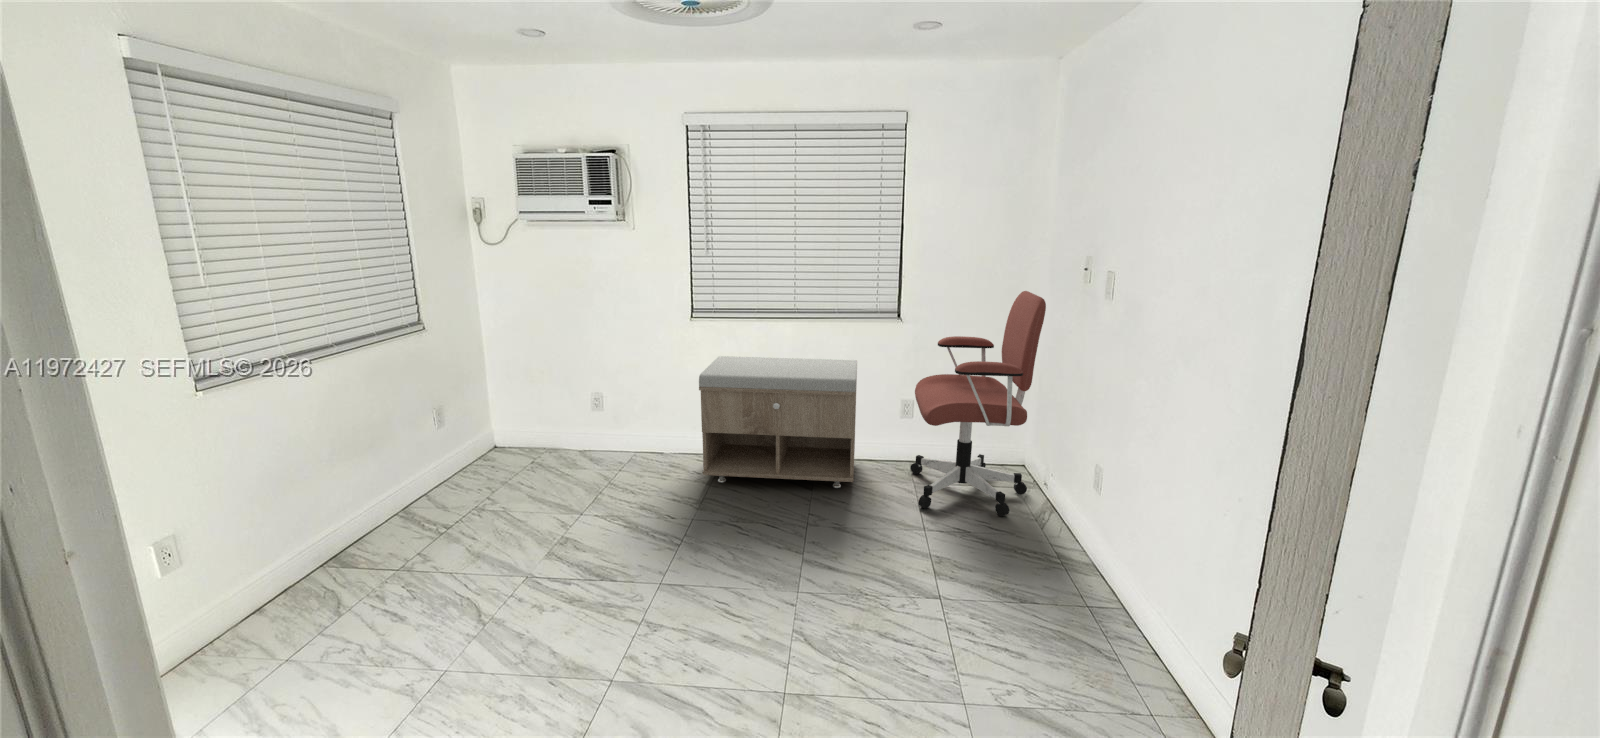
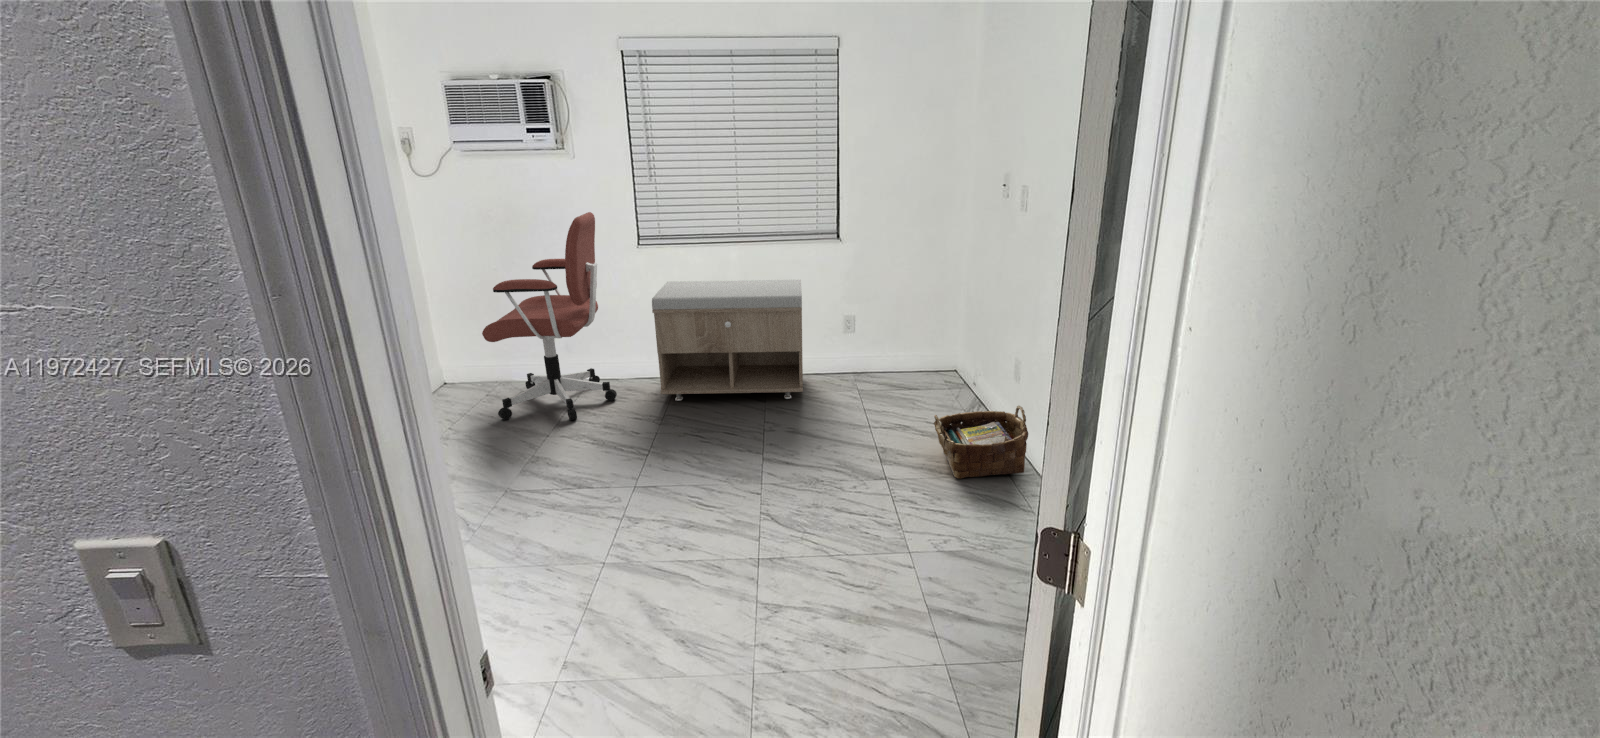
office chair: present [910,291,1046,516] -> present [482,212,617,420]
woven basket: none [997,522,1110,605] -> present [934,406,1028,479]

